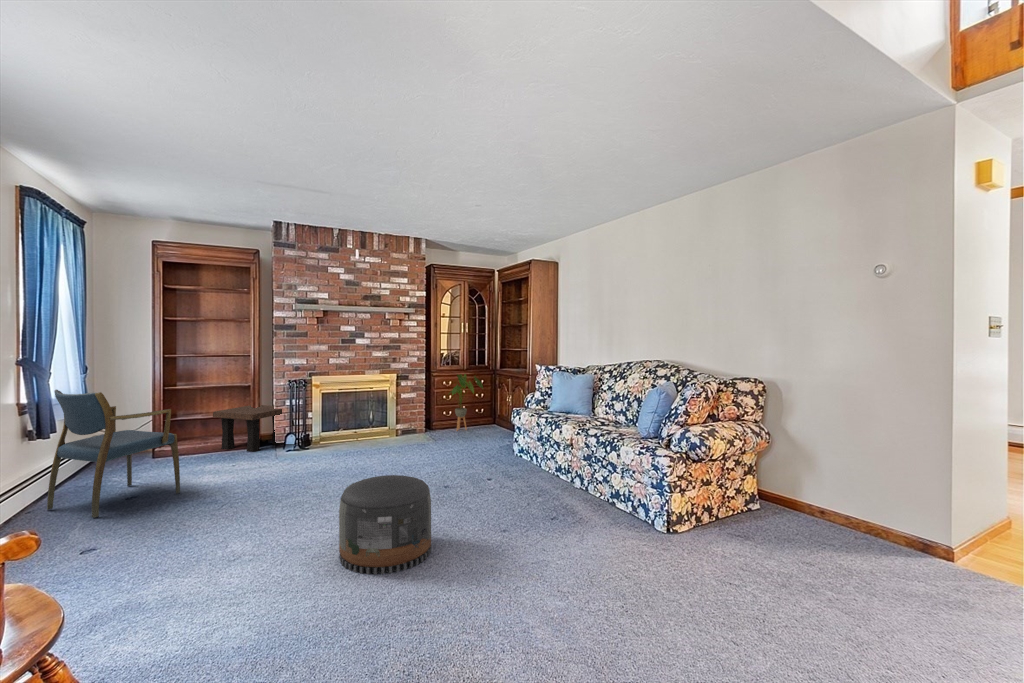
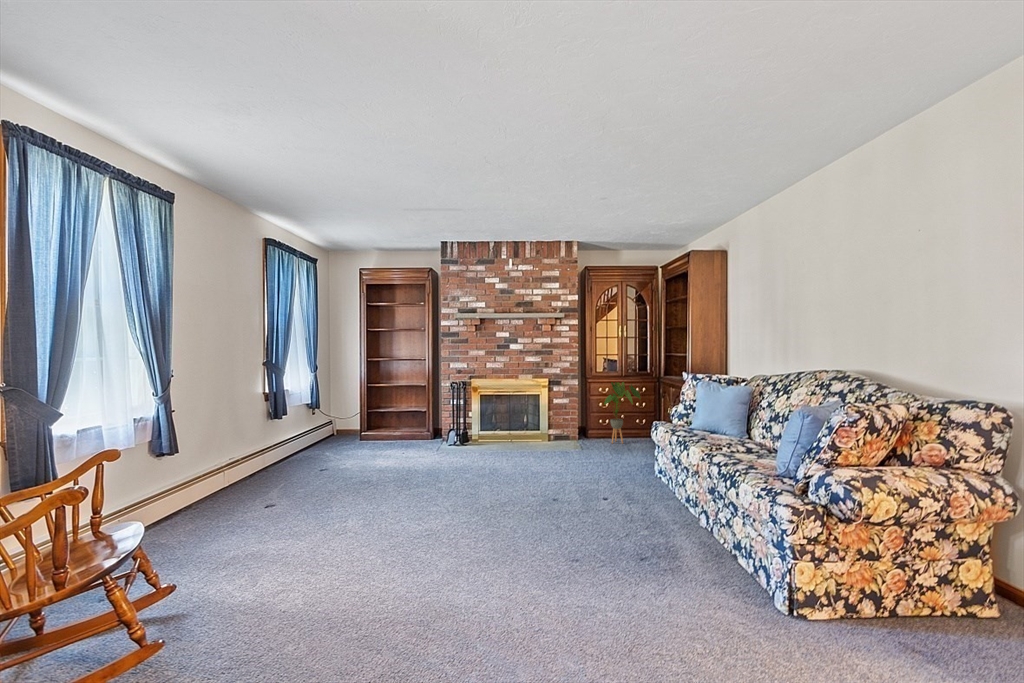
armchair: present [47,390,180,518] -> none [246,384,334,489]
side table: present [213,405,284,452] -> none [389,404,451,447]
pouf: present [339,475,431,574] -> none [387,484,482,591]

